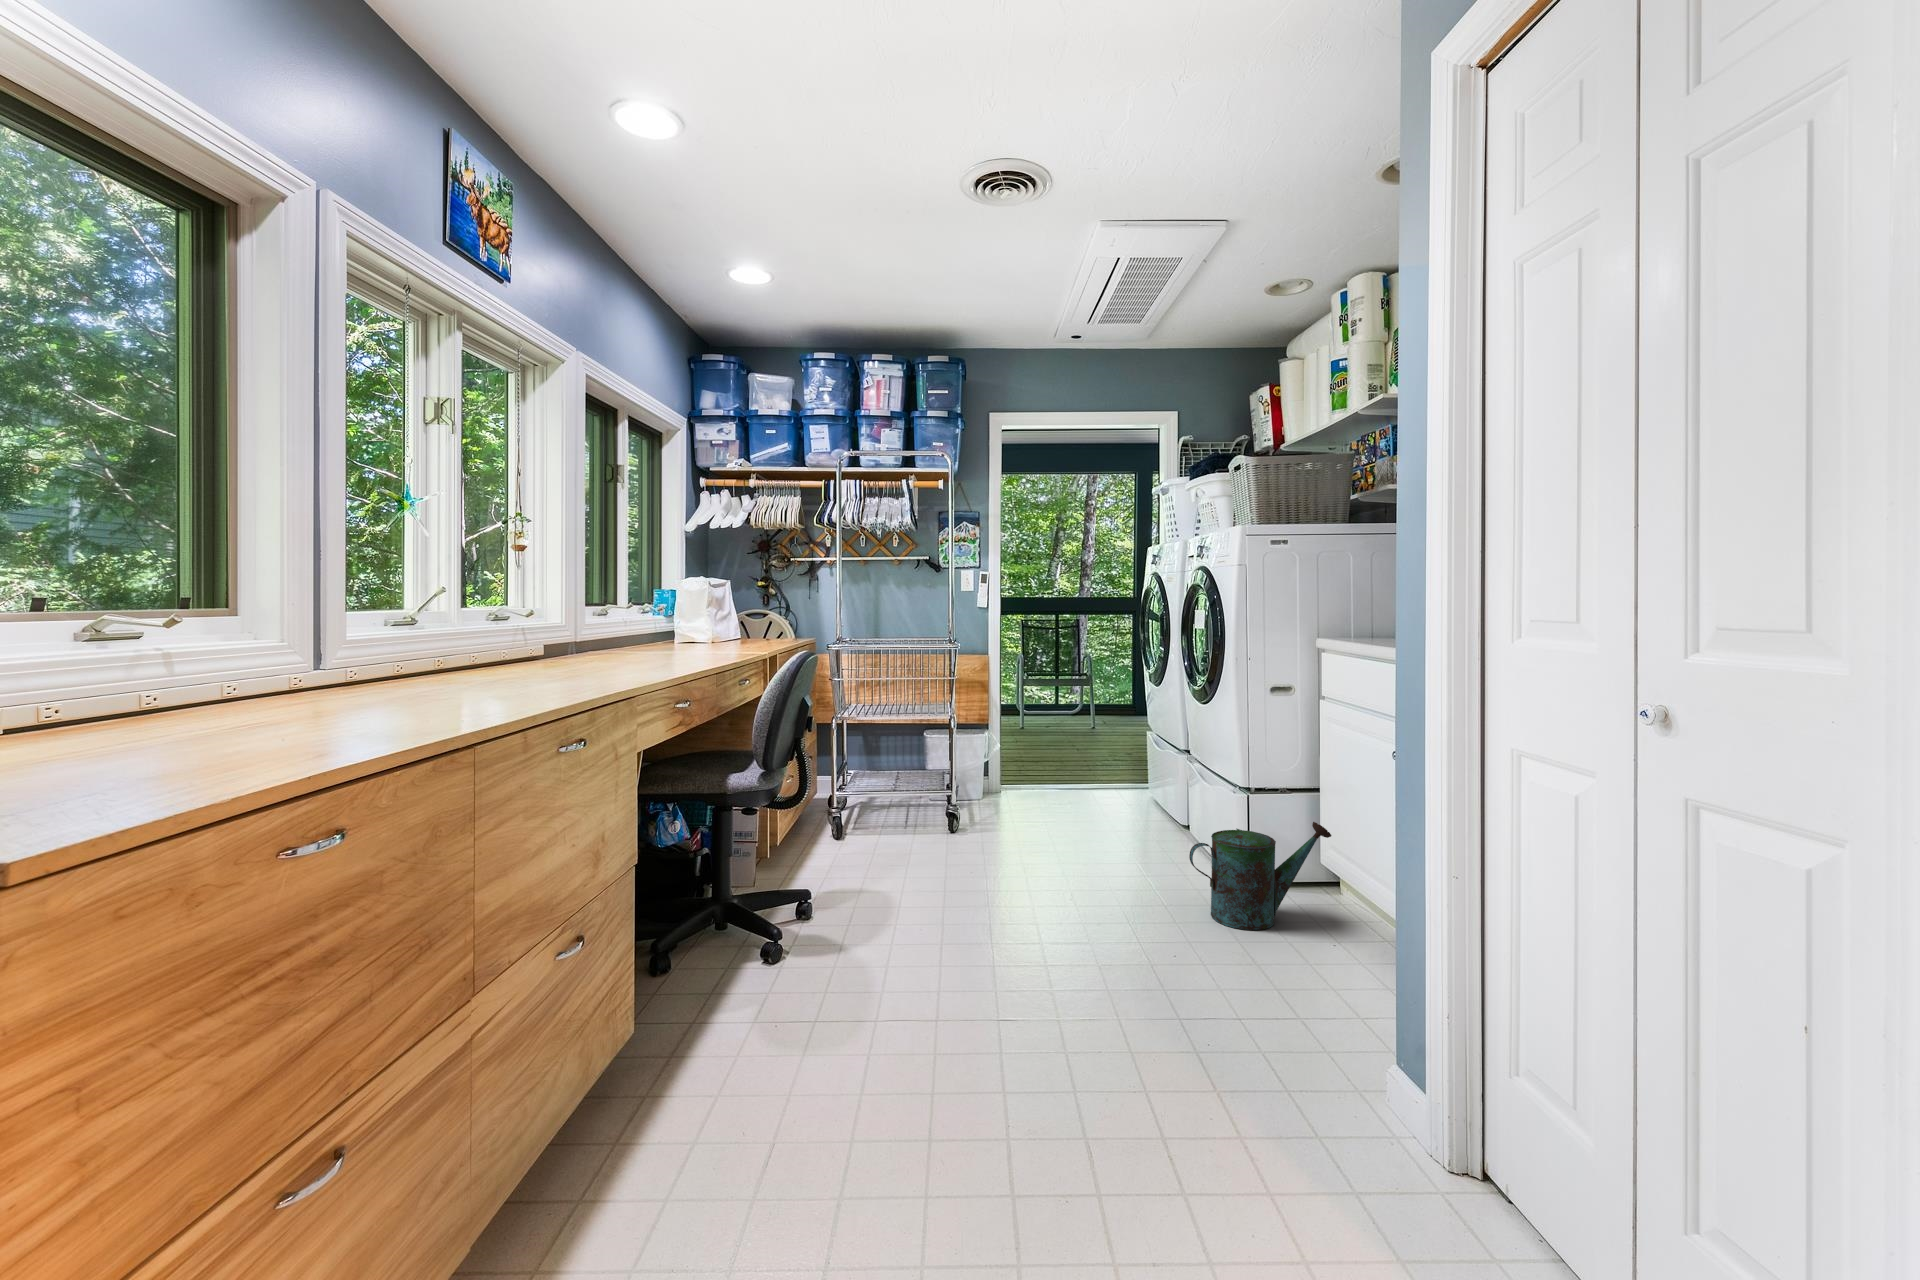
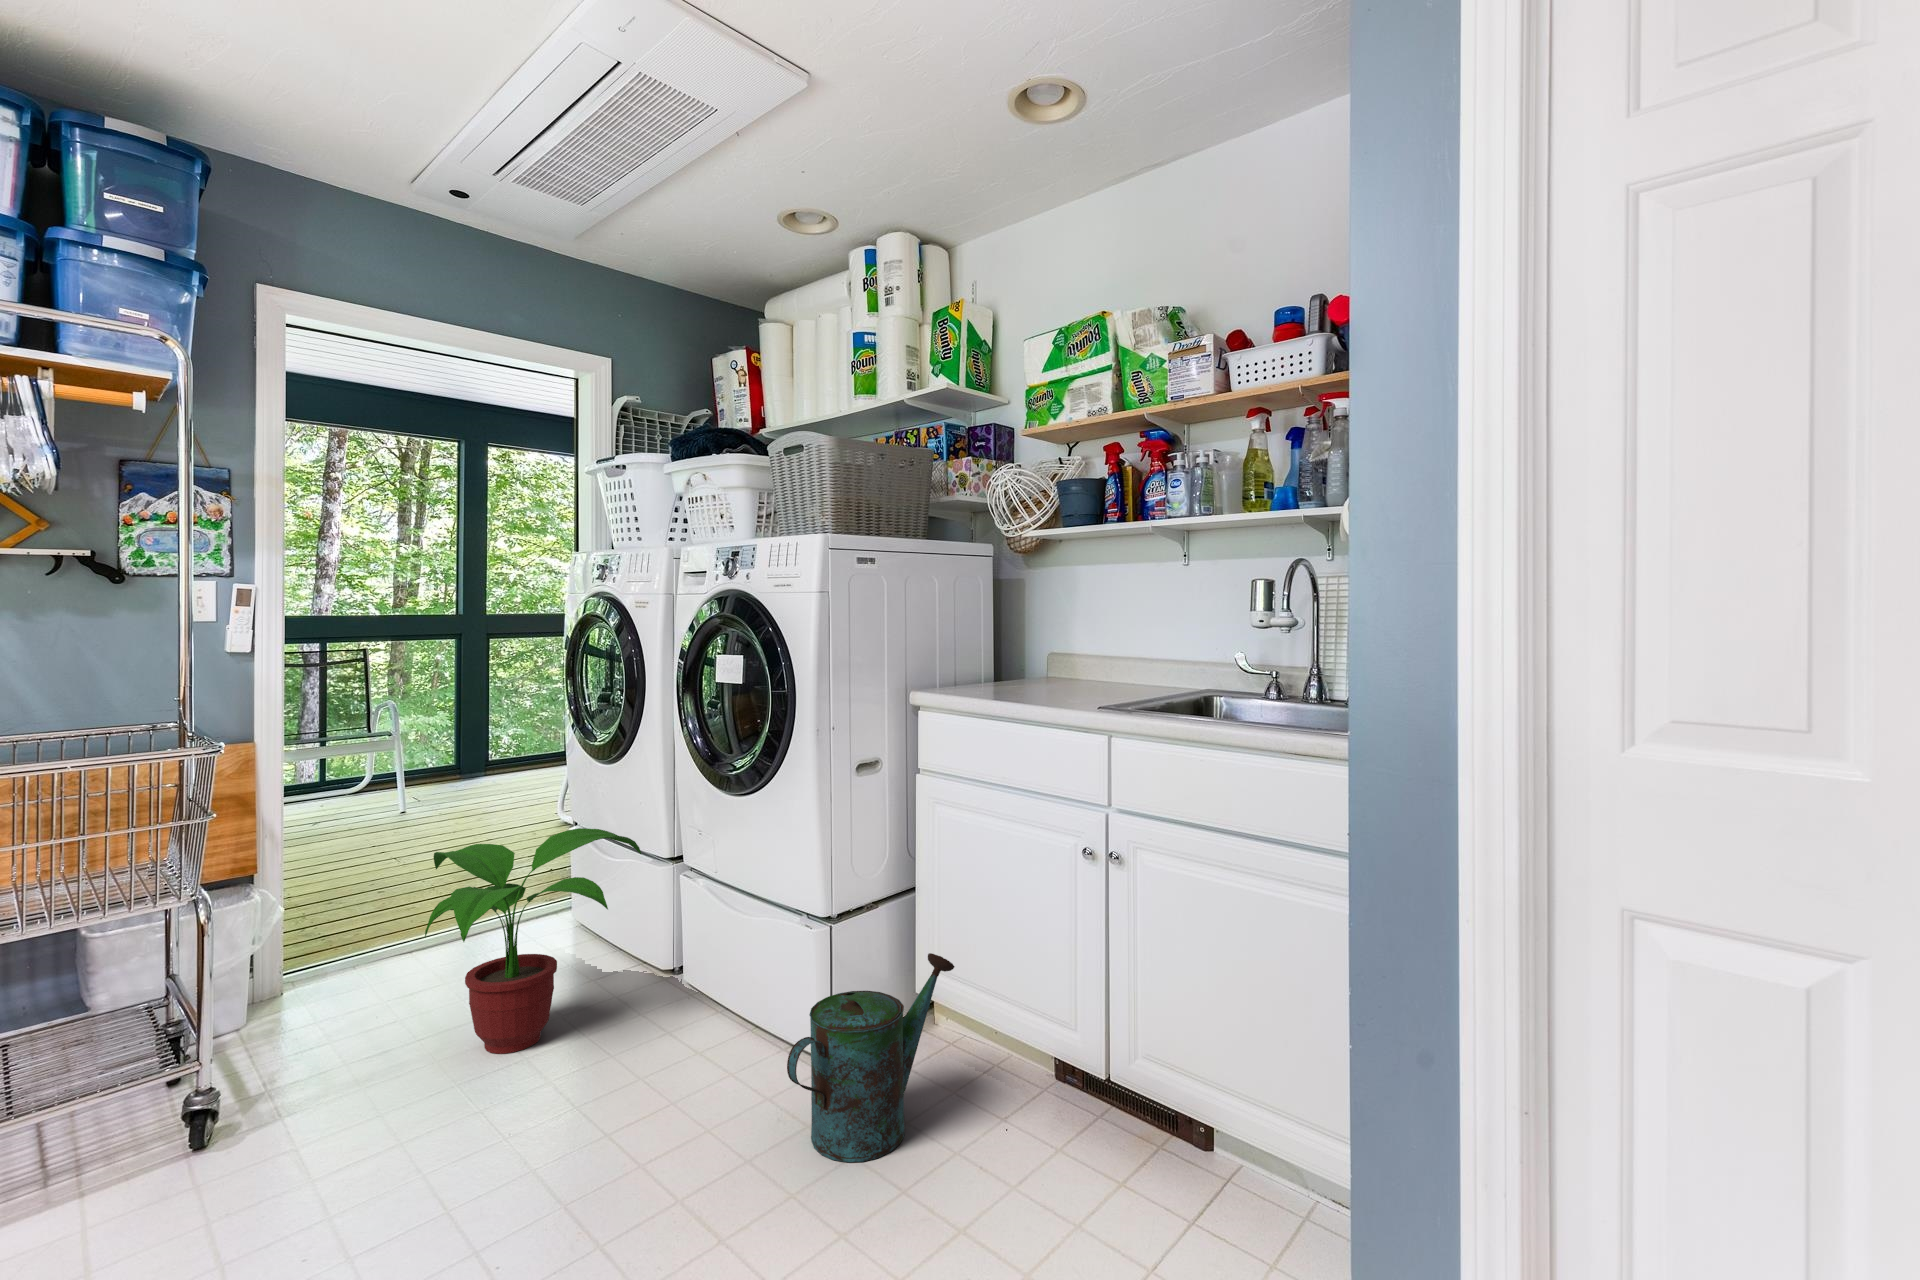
potted plant: none [1045,717,1168,835] -> present [425,828,641,1054]

